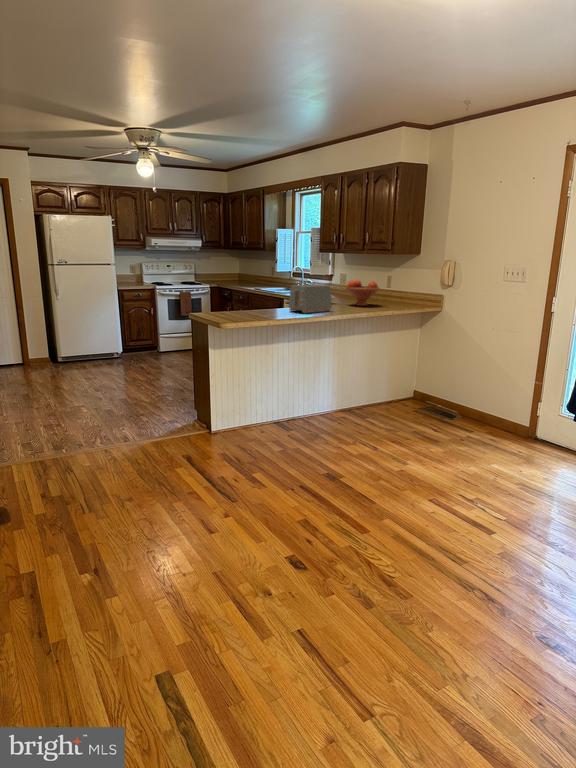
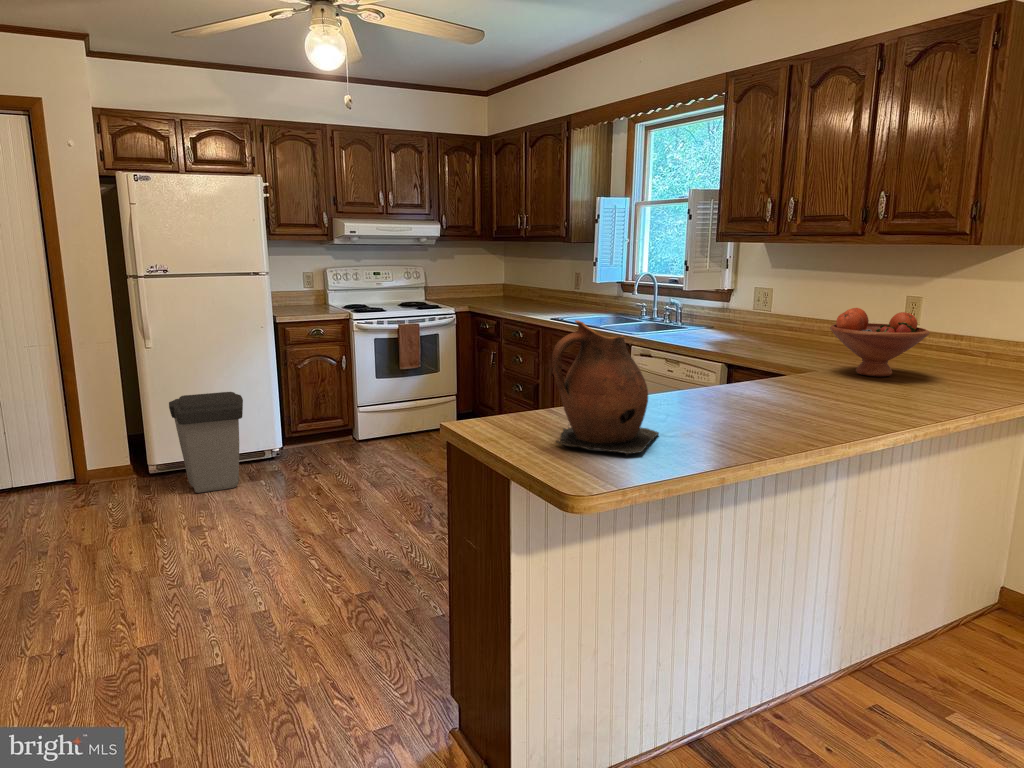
ceramic pitcher: none [224,278,260,318] -> present [552,320,659,455]
toaster: present [289,284,331,313] -> none [720,327,837,418]
trash can: none [70,322,106,368] -> present [169,392,243,493]

